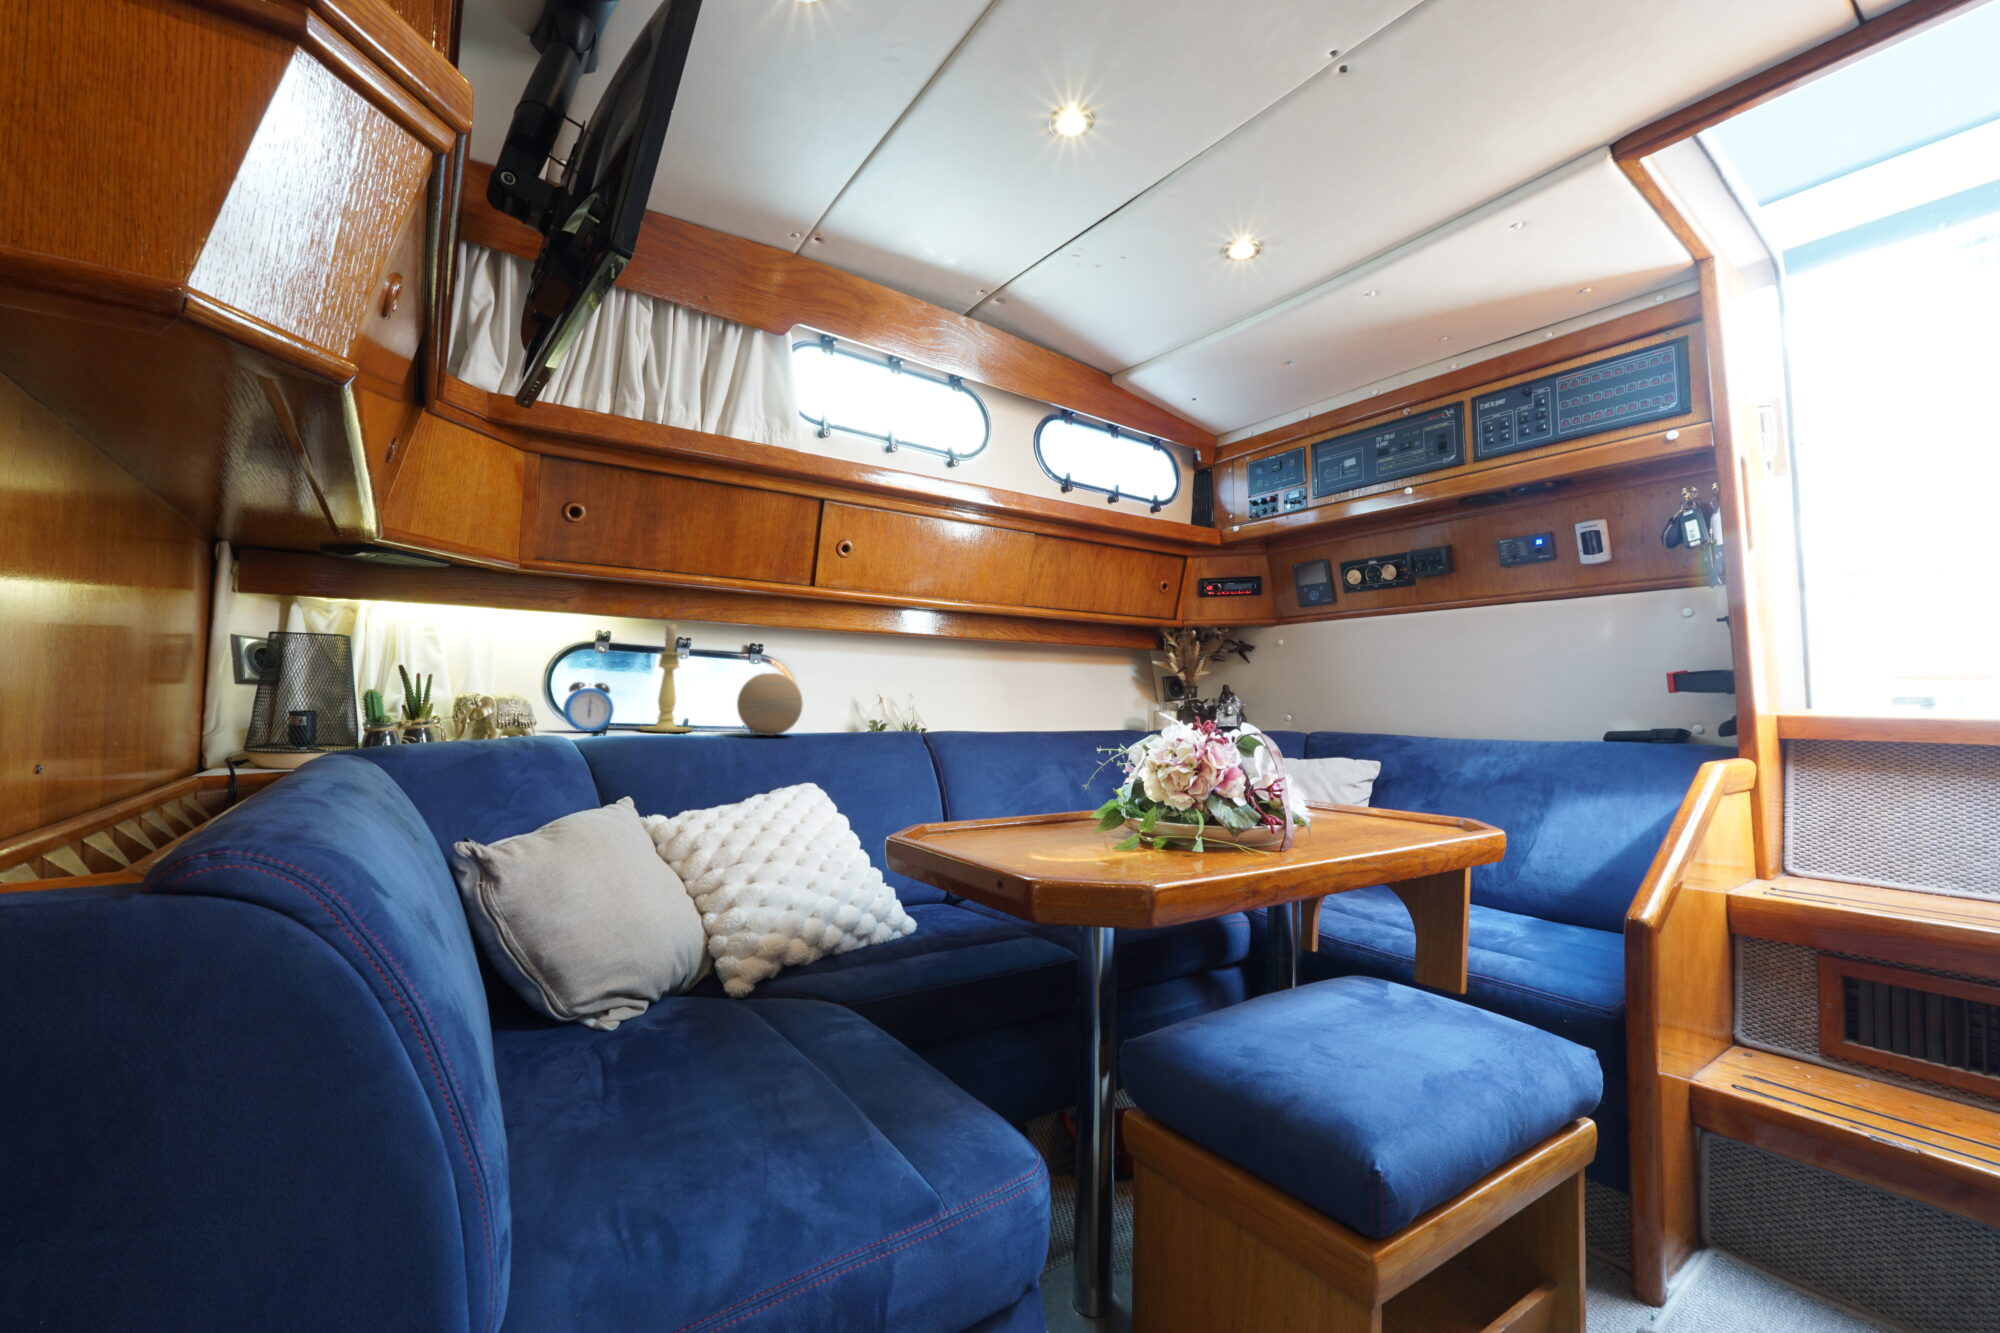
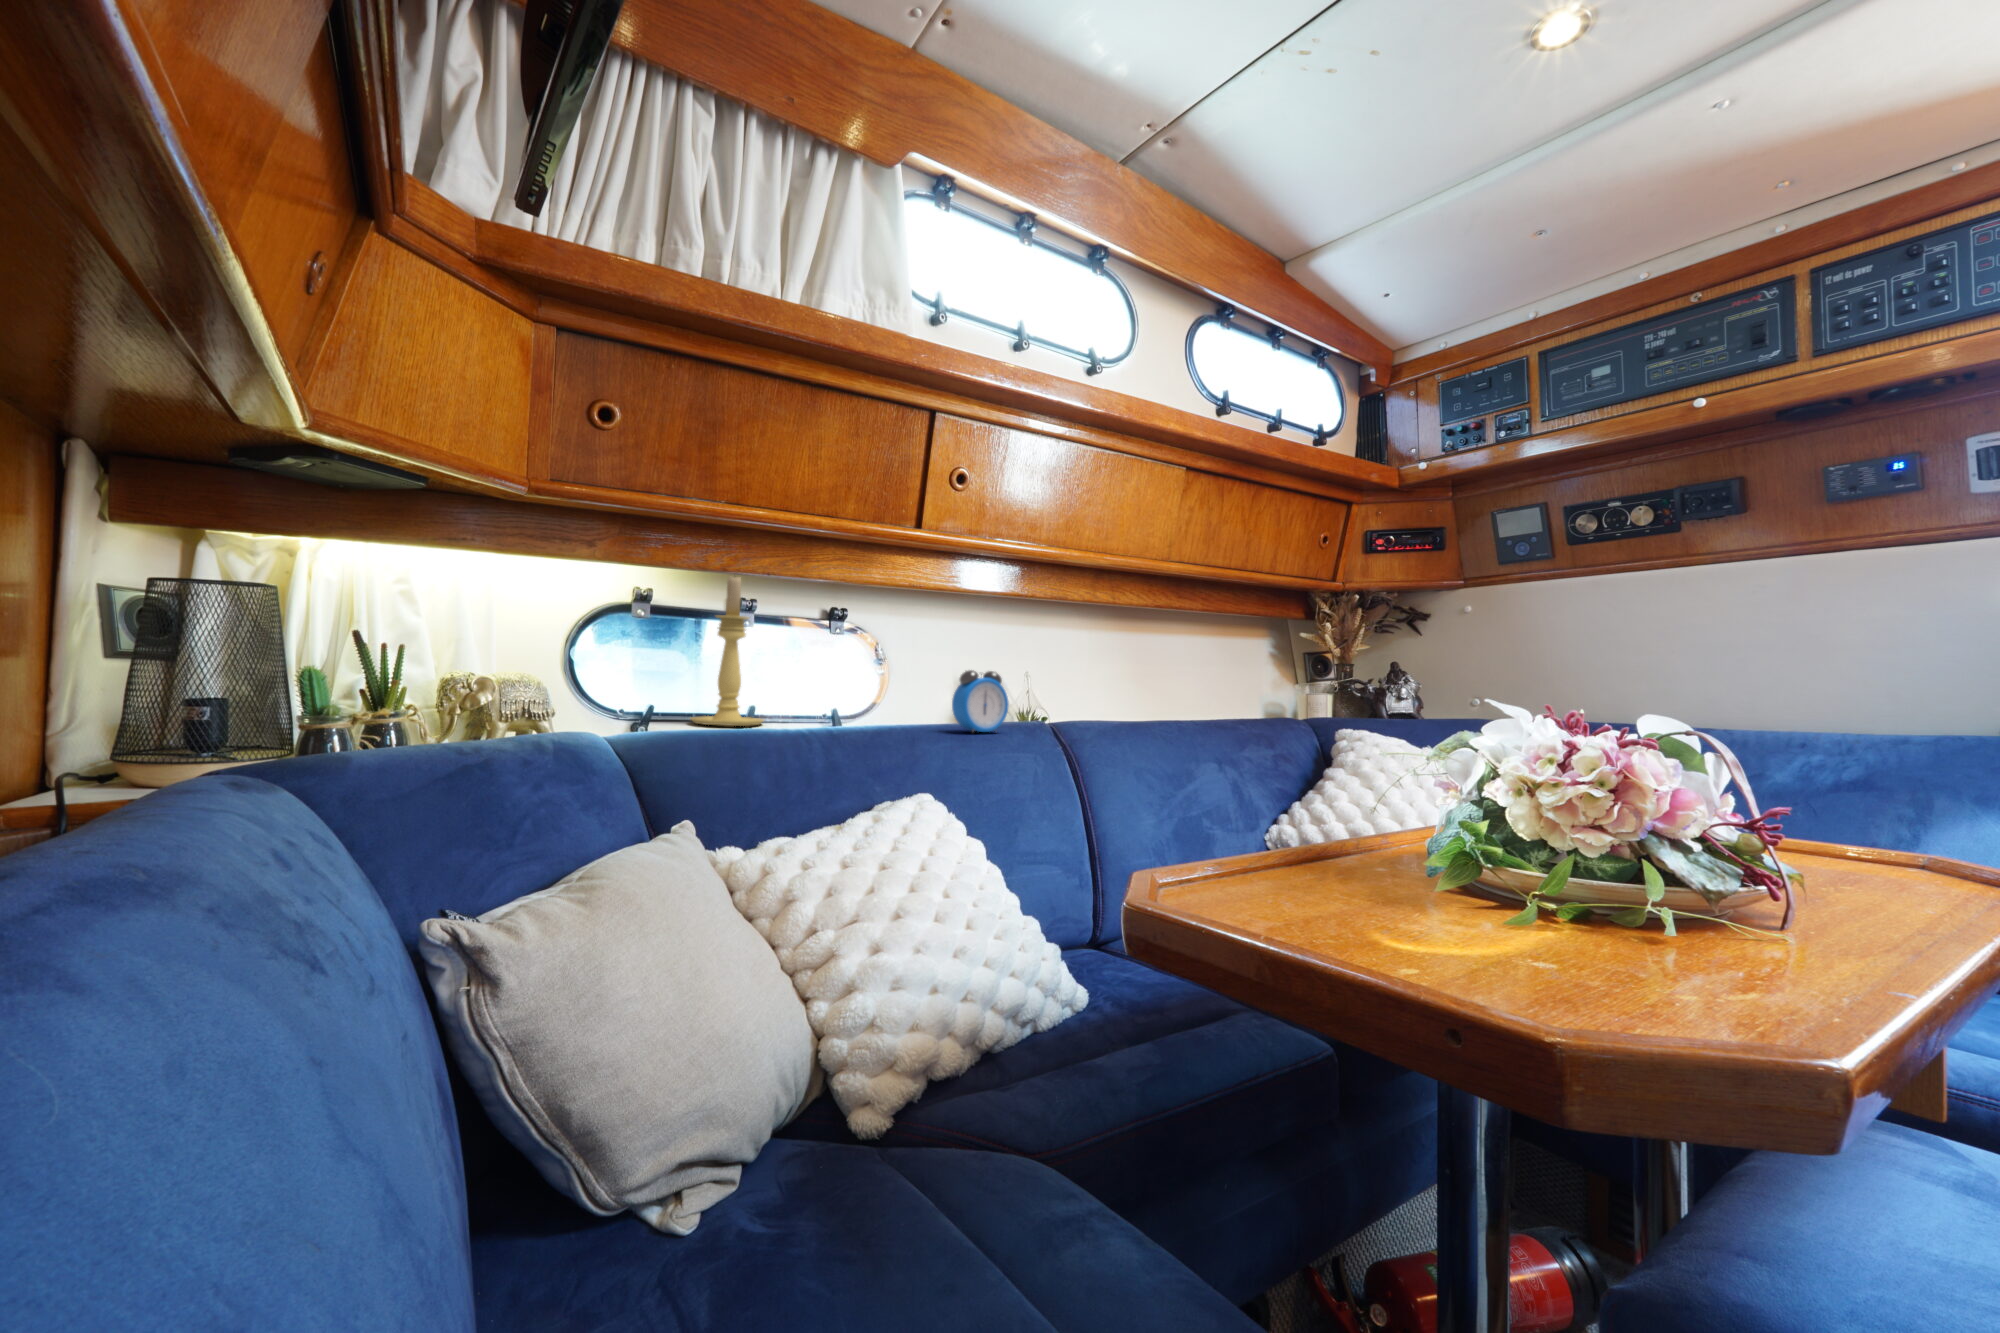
decorative orb: present [737,673,803,736] -> none [828,645,916,731]
alarm clock: present [563,682,614,731] -> present [952,670,1008,732]

